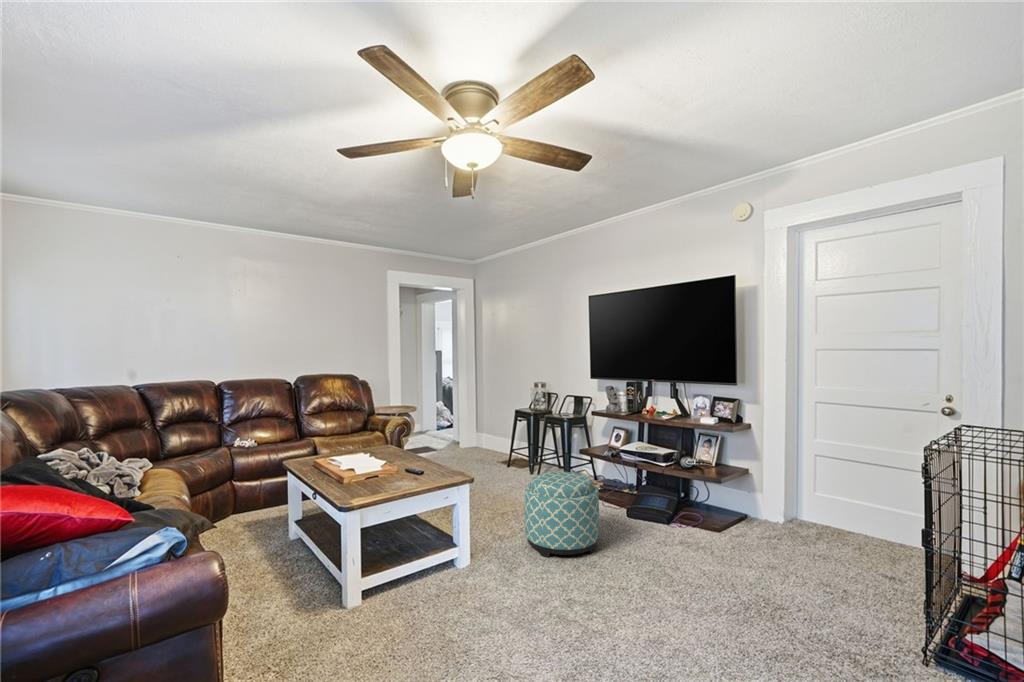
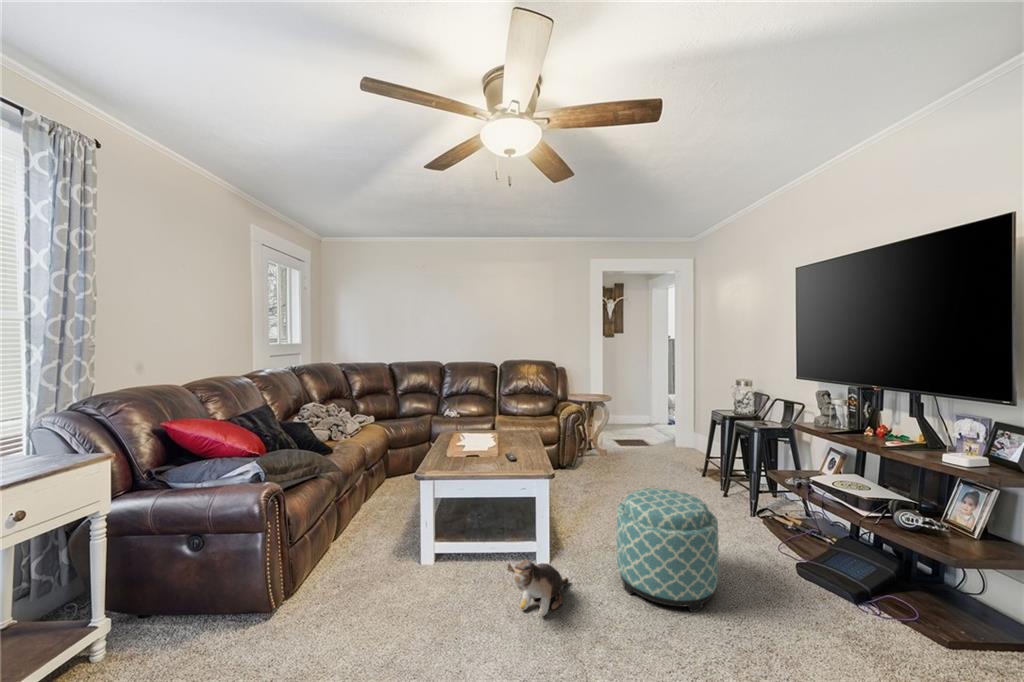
plush toy: none [486,547,514,593] -> present [507,560,569,616]

